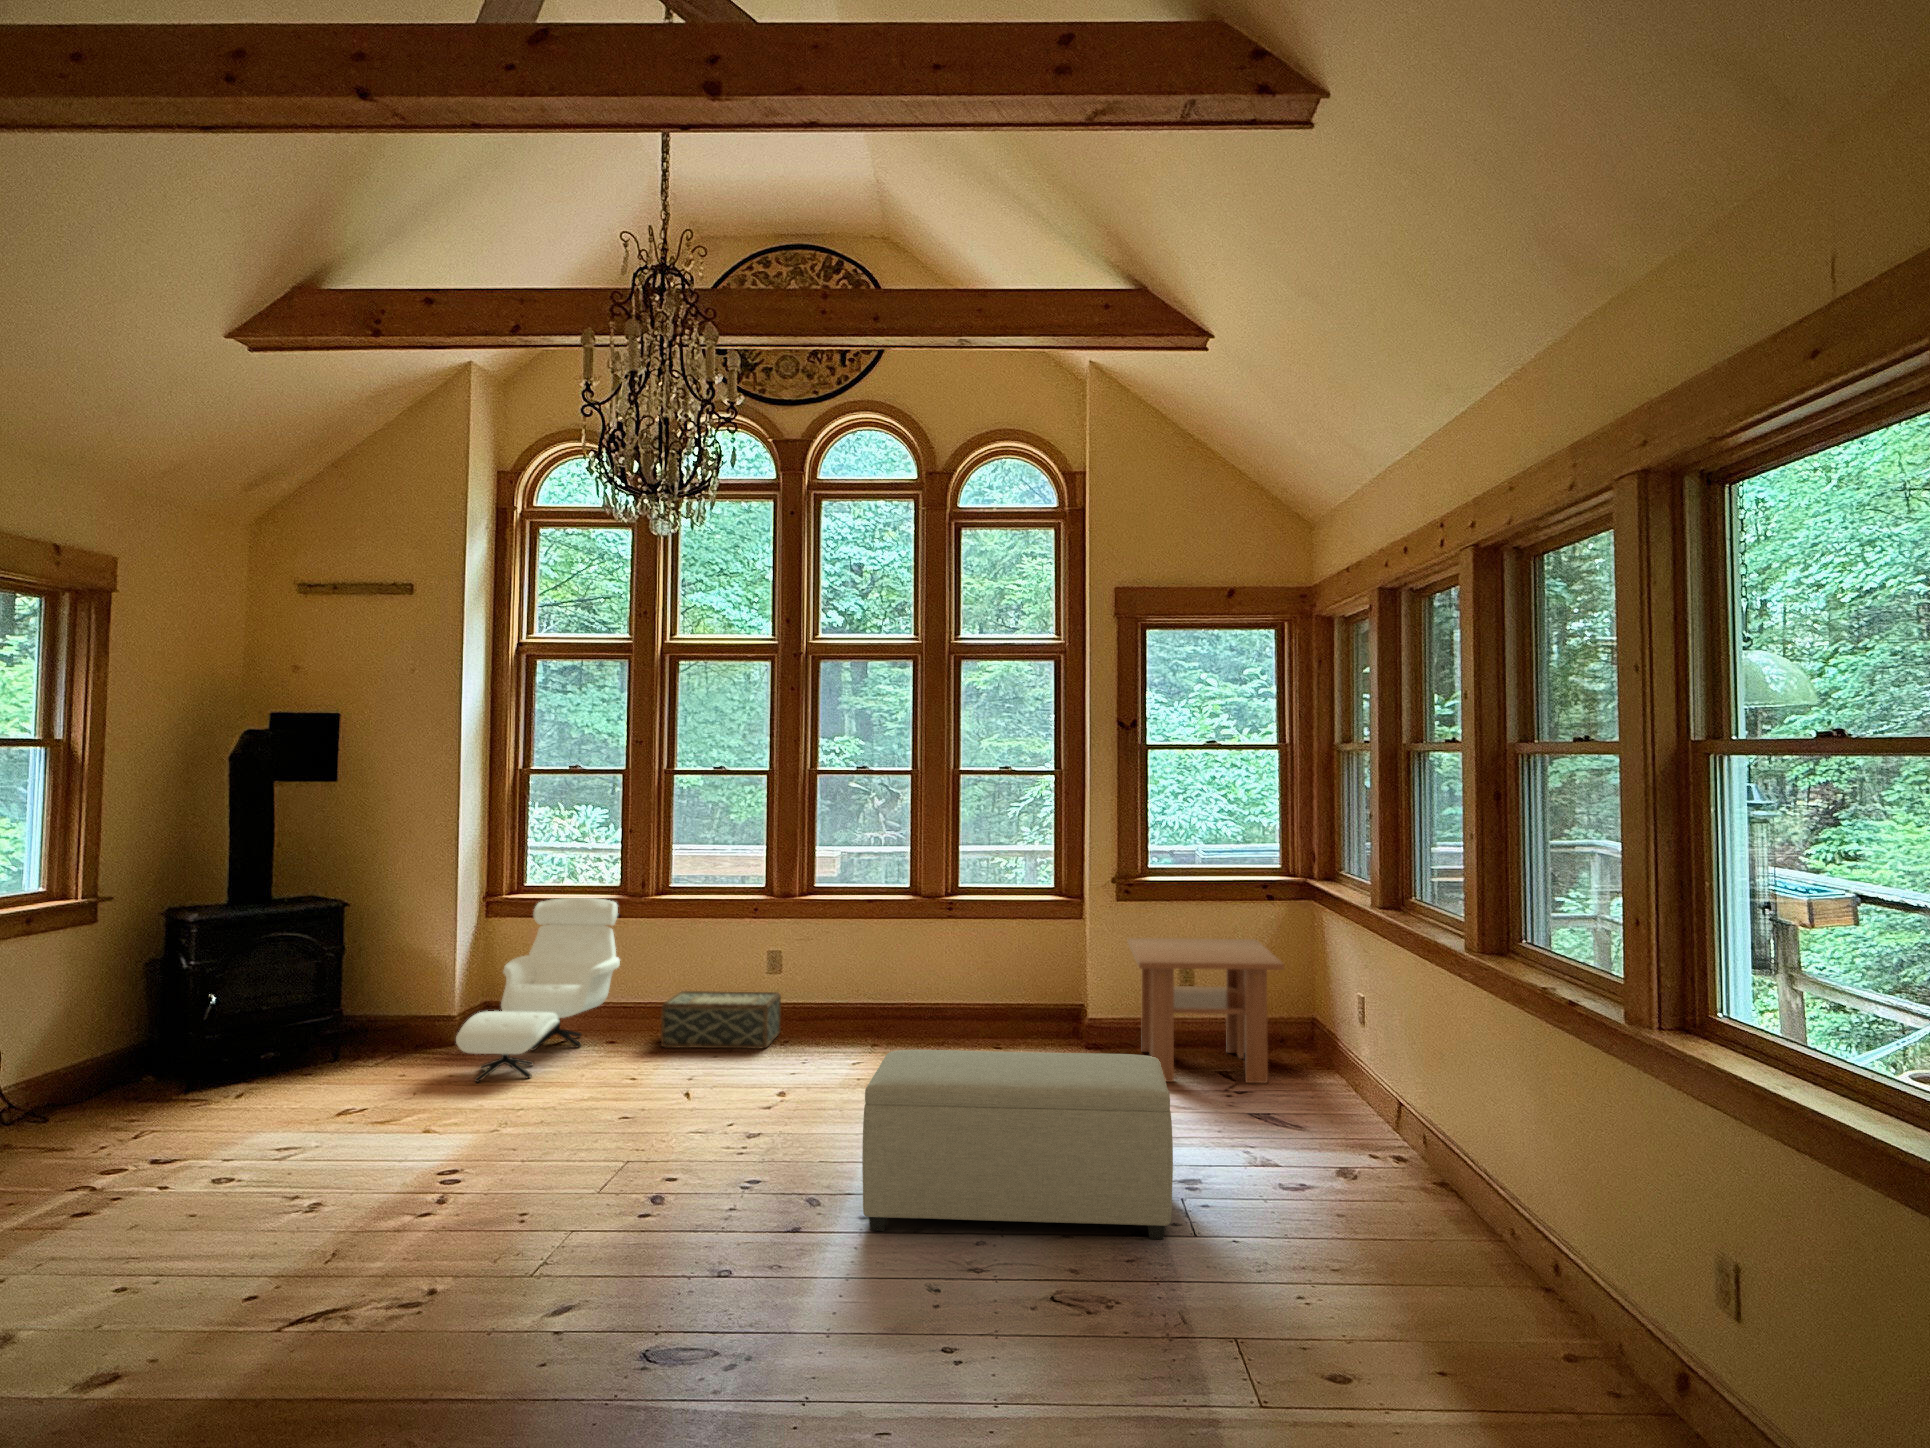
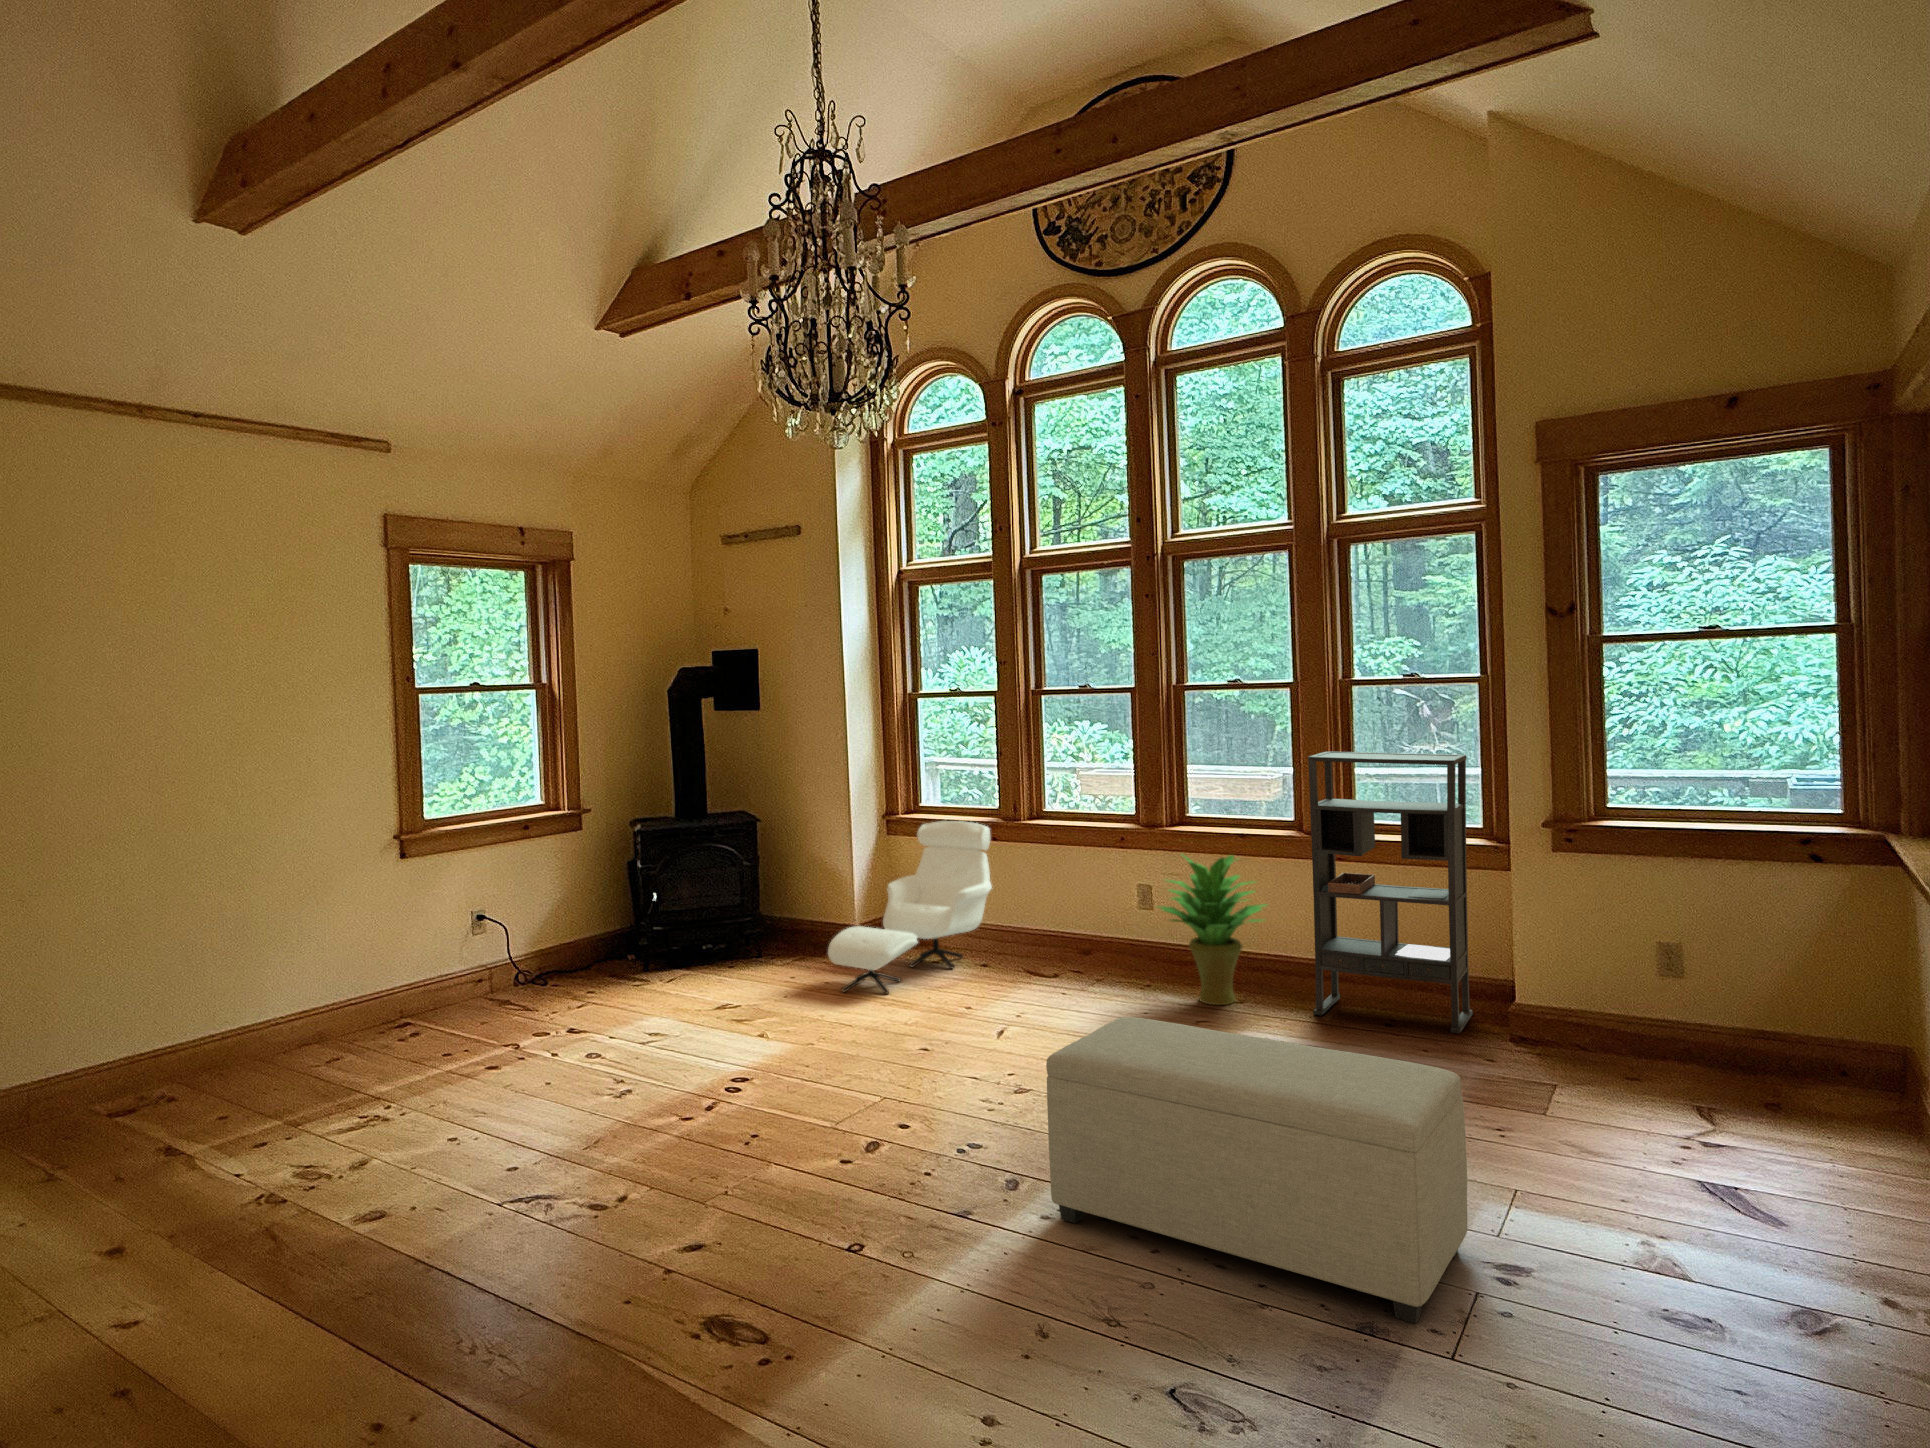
bookshelf: none [937,828,1052,1048] -> present [1308,752,1473,1033]
potted plant: none [804,917,901,1050] -> present [1157,854,1267,1005]
coffee table: present [1127,938,1284,1083] -> none [1545,901,1794,1131]
woven basket: present [661,991,781,1048] -> none [1022,922,1151,991]

